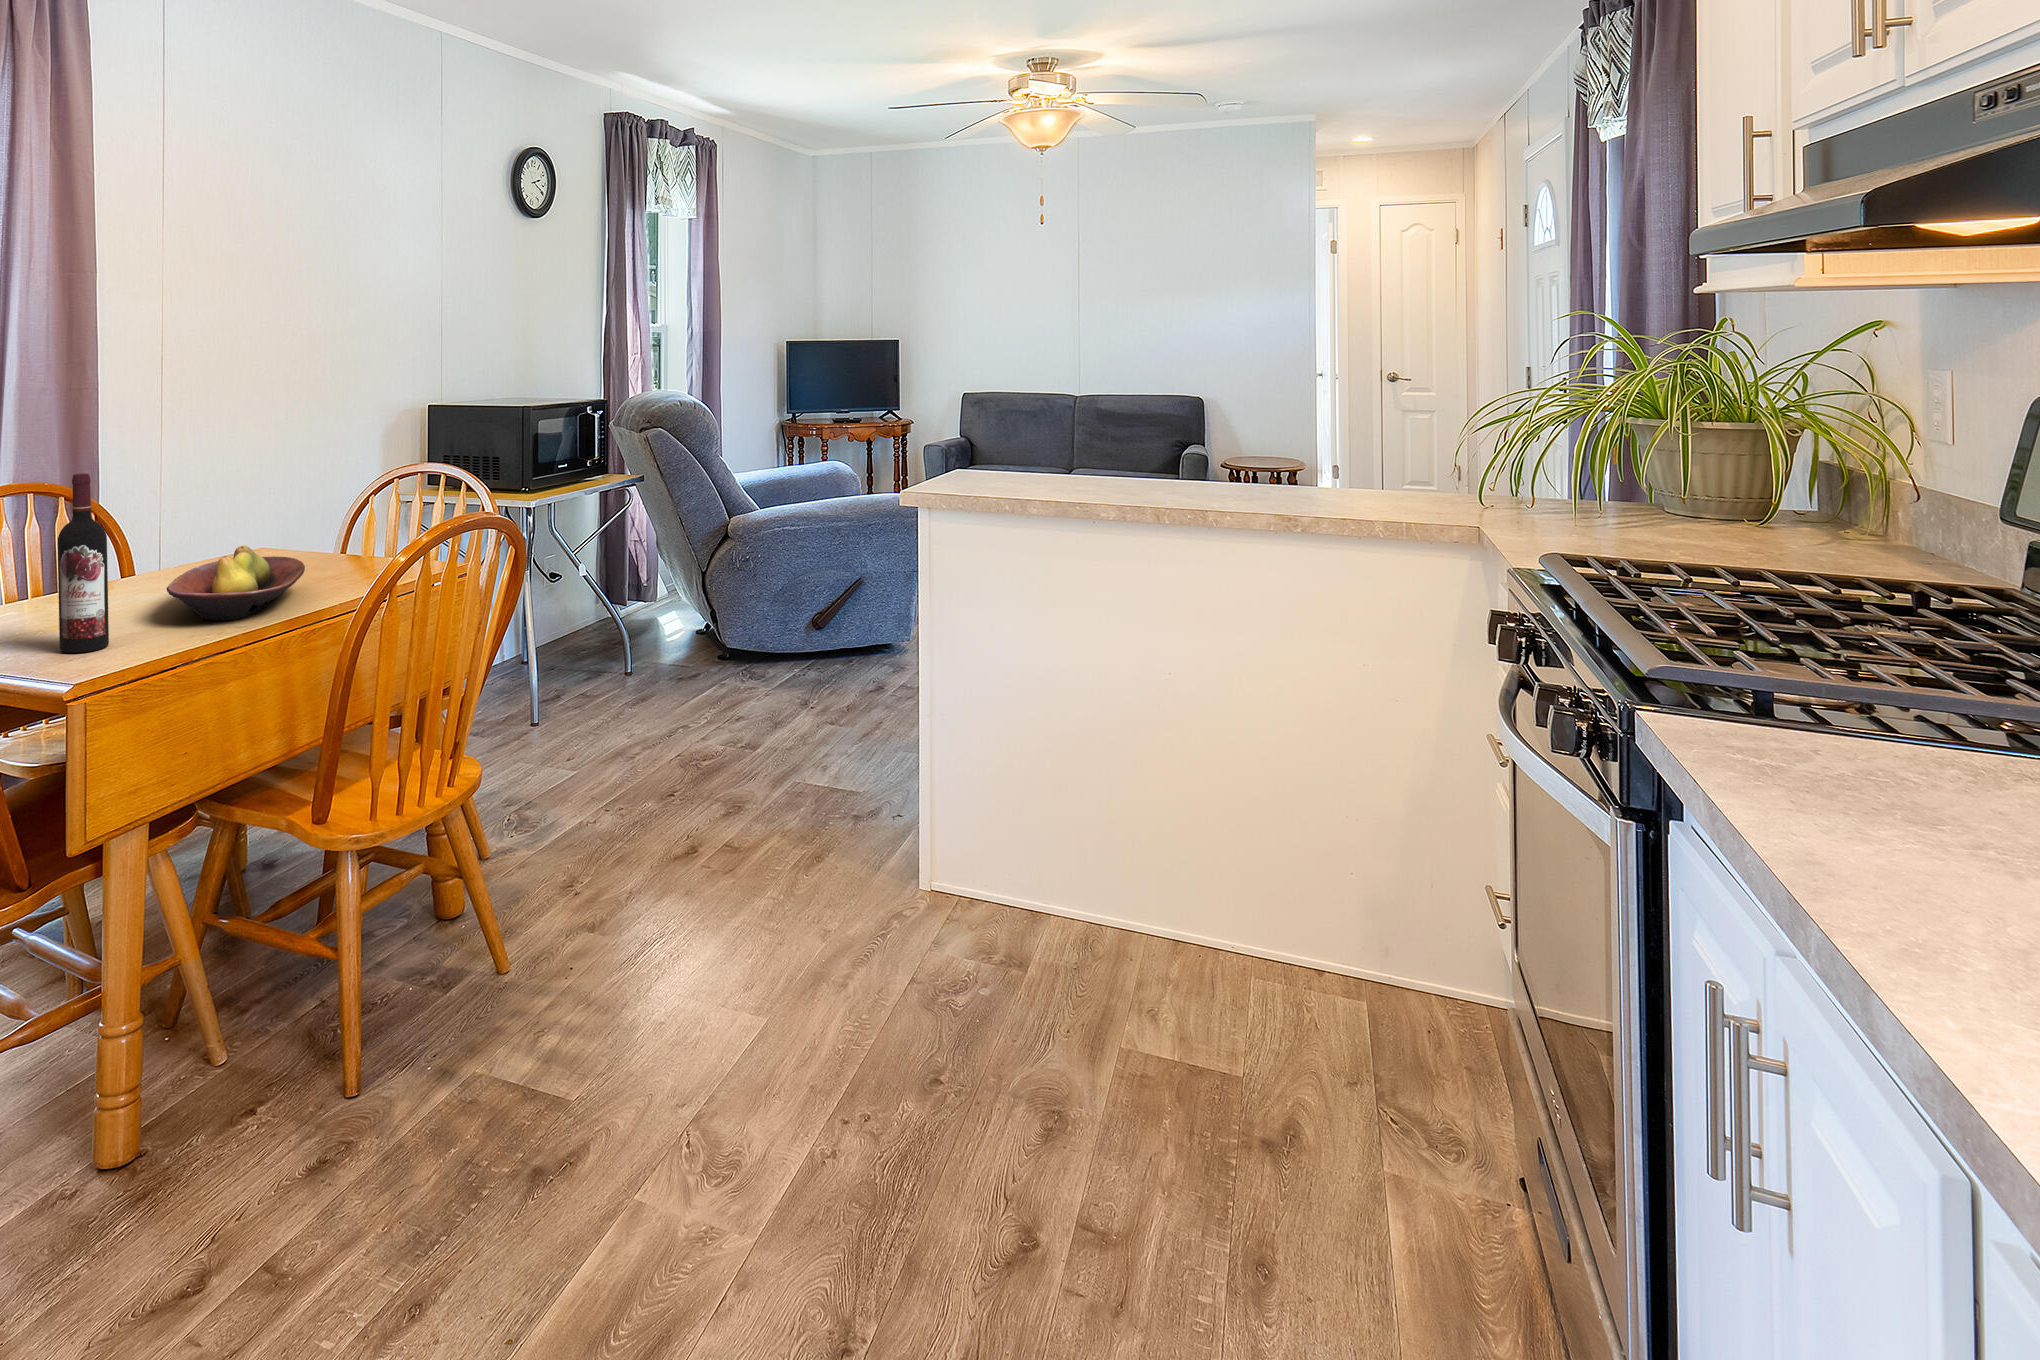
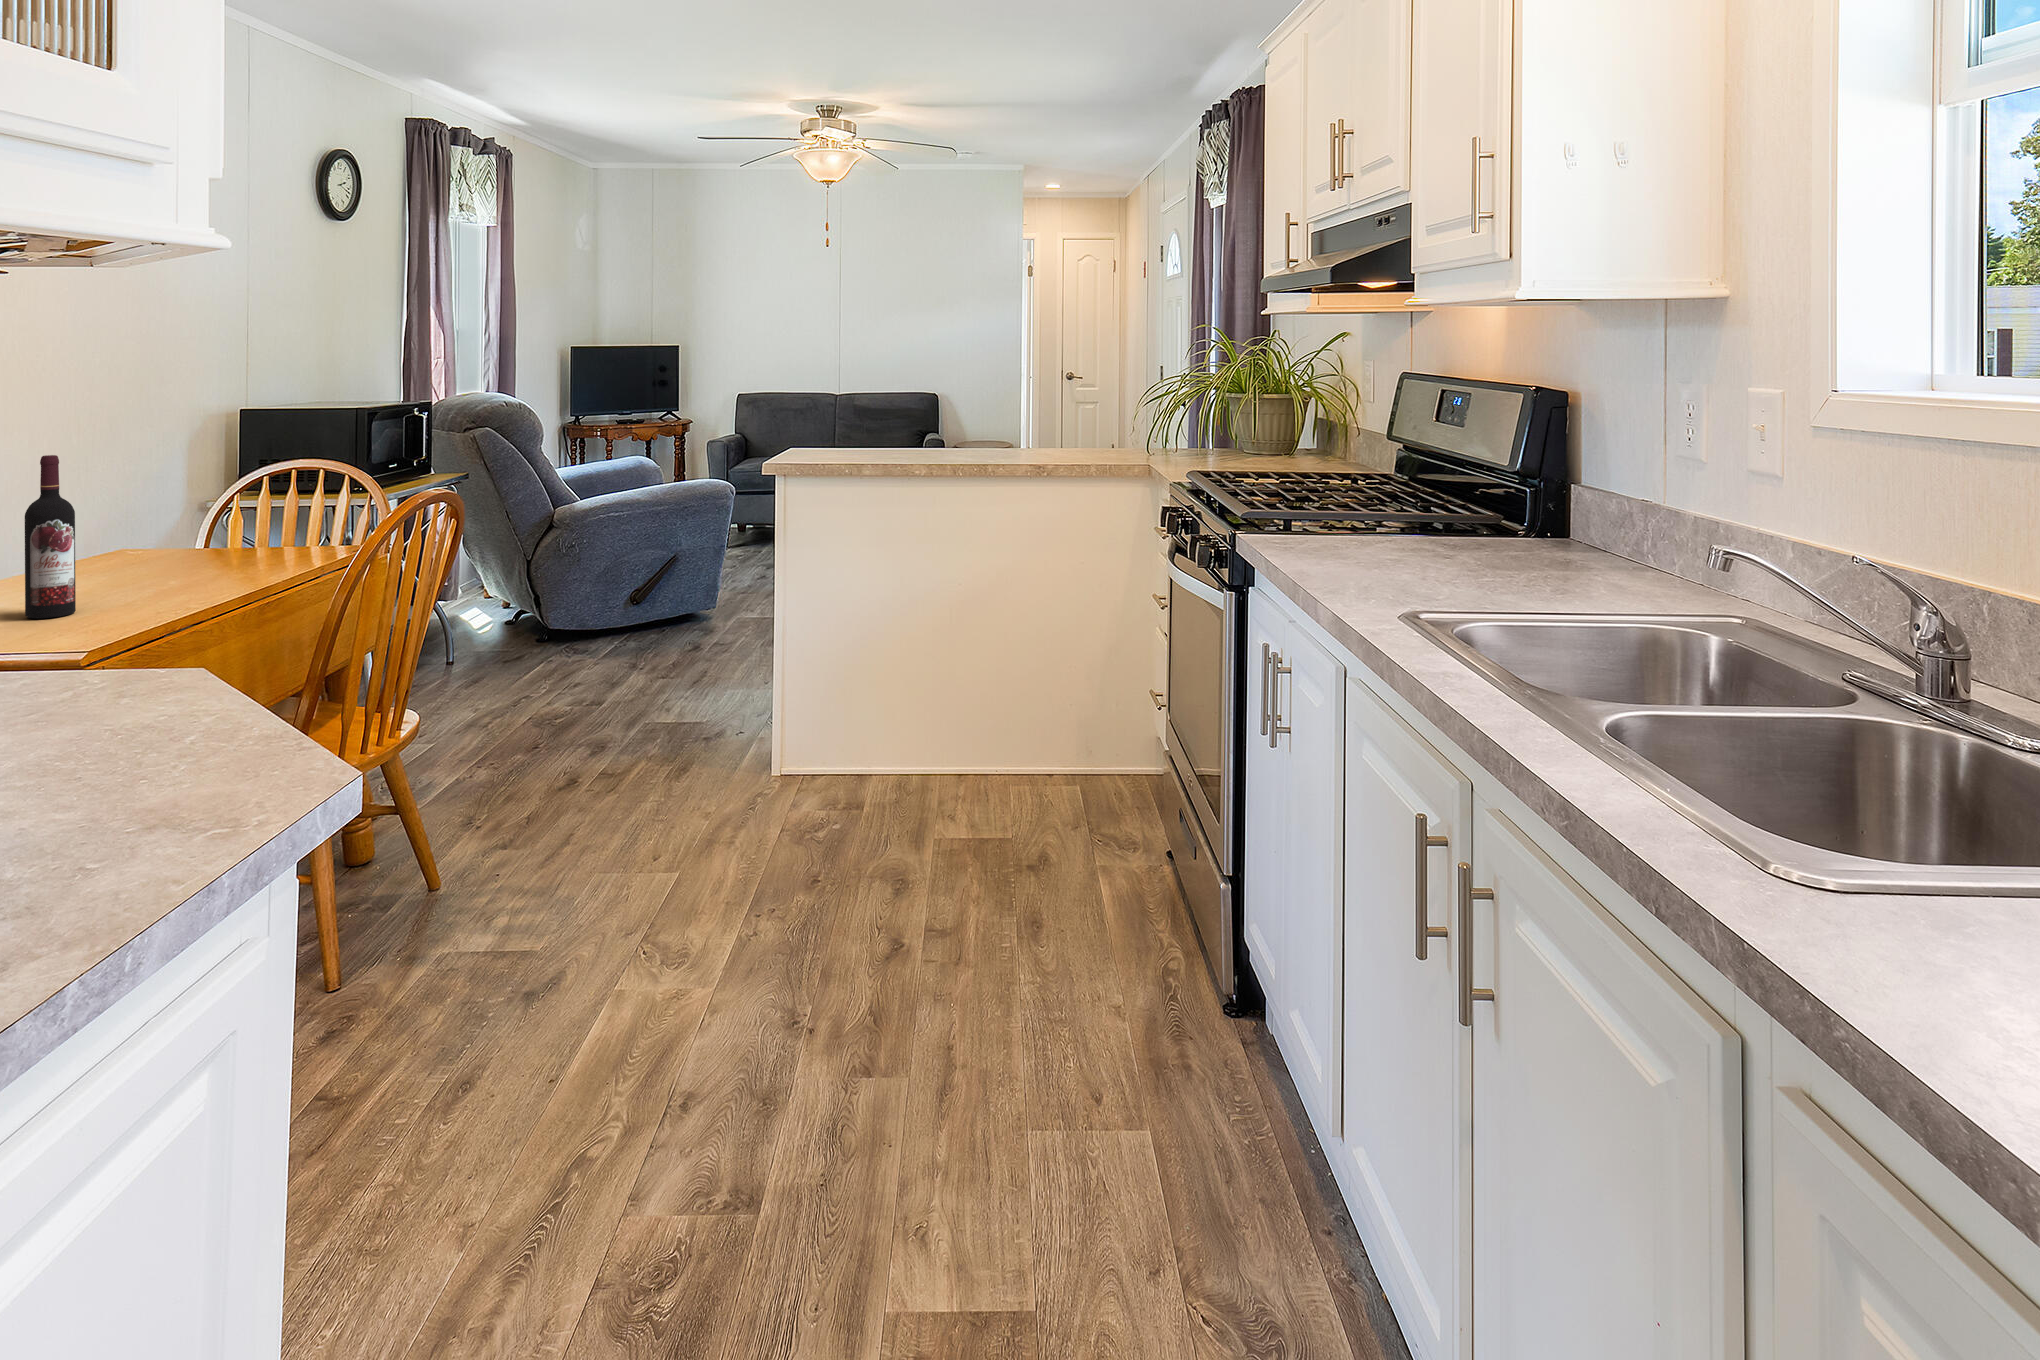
fruit bowl: present [167,546,305,621] -> none [107,525,236,589]

